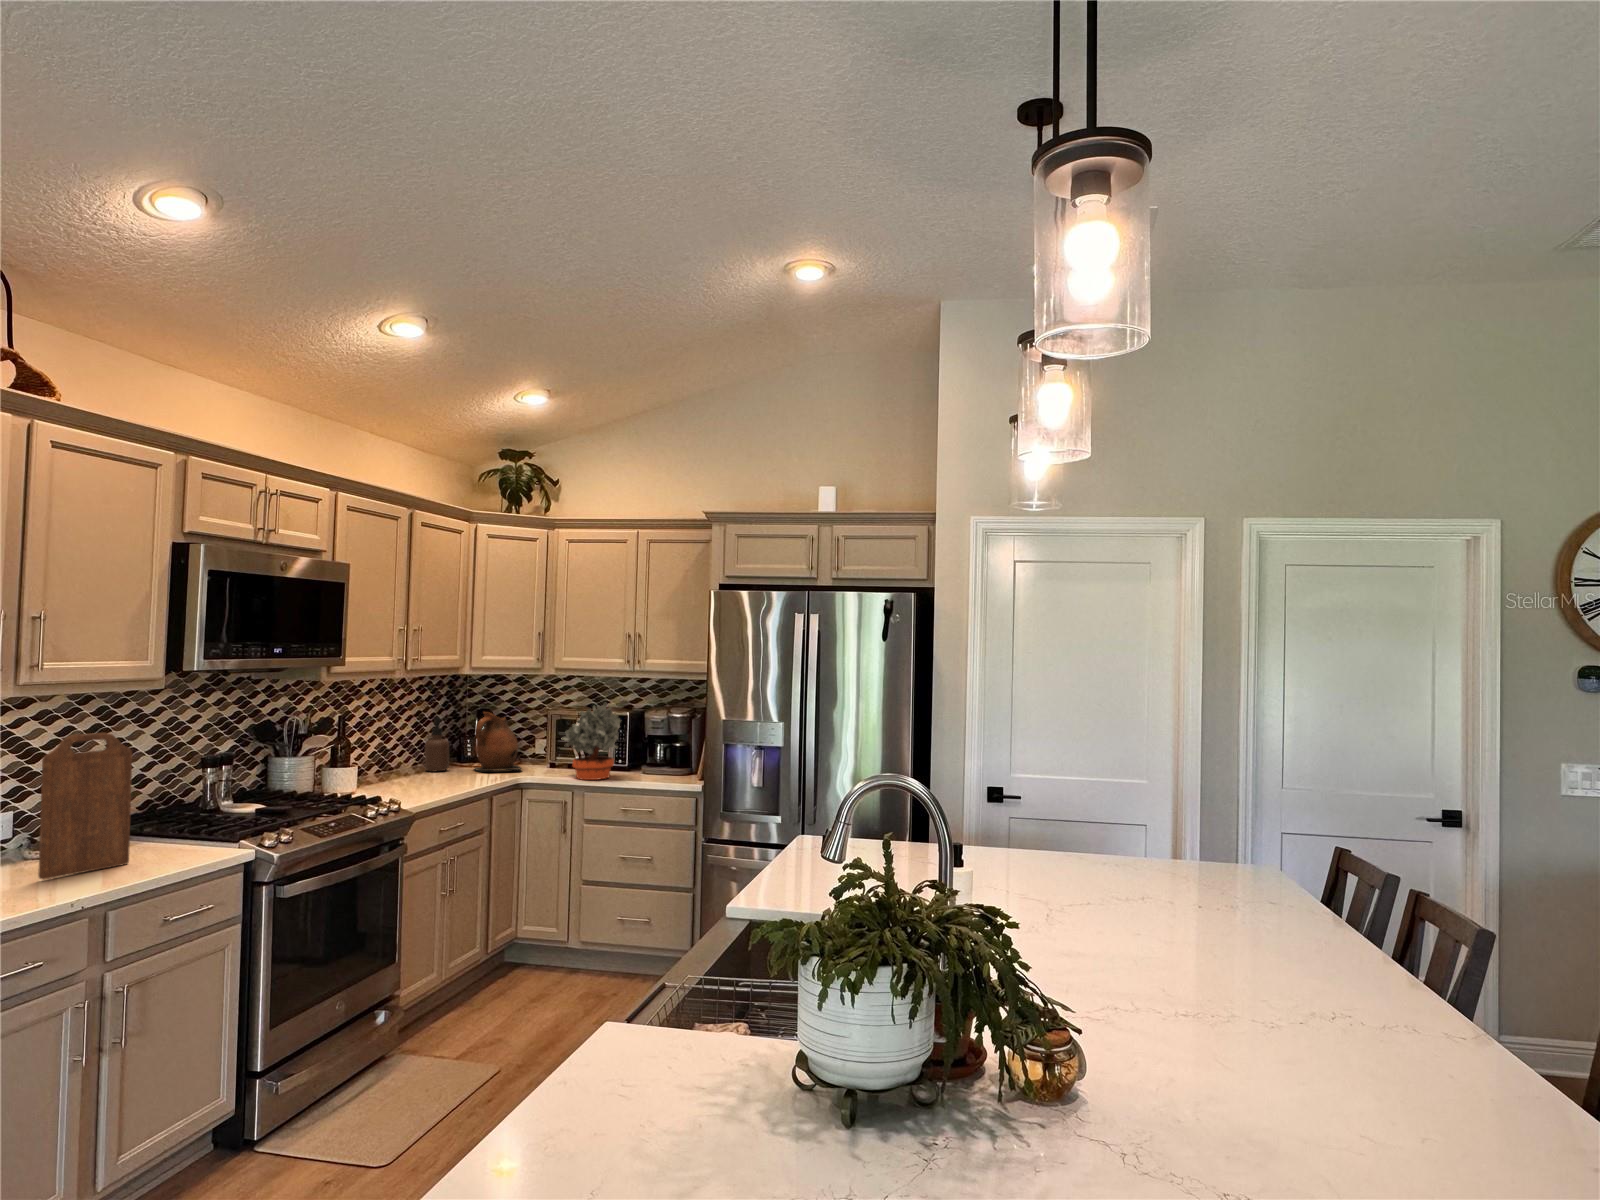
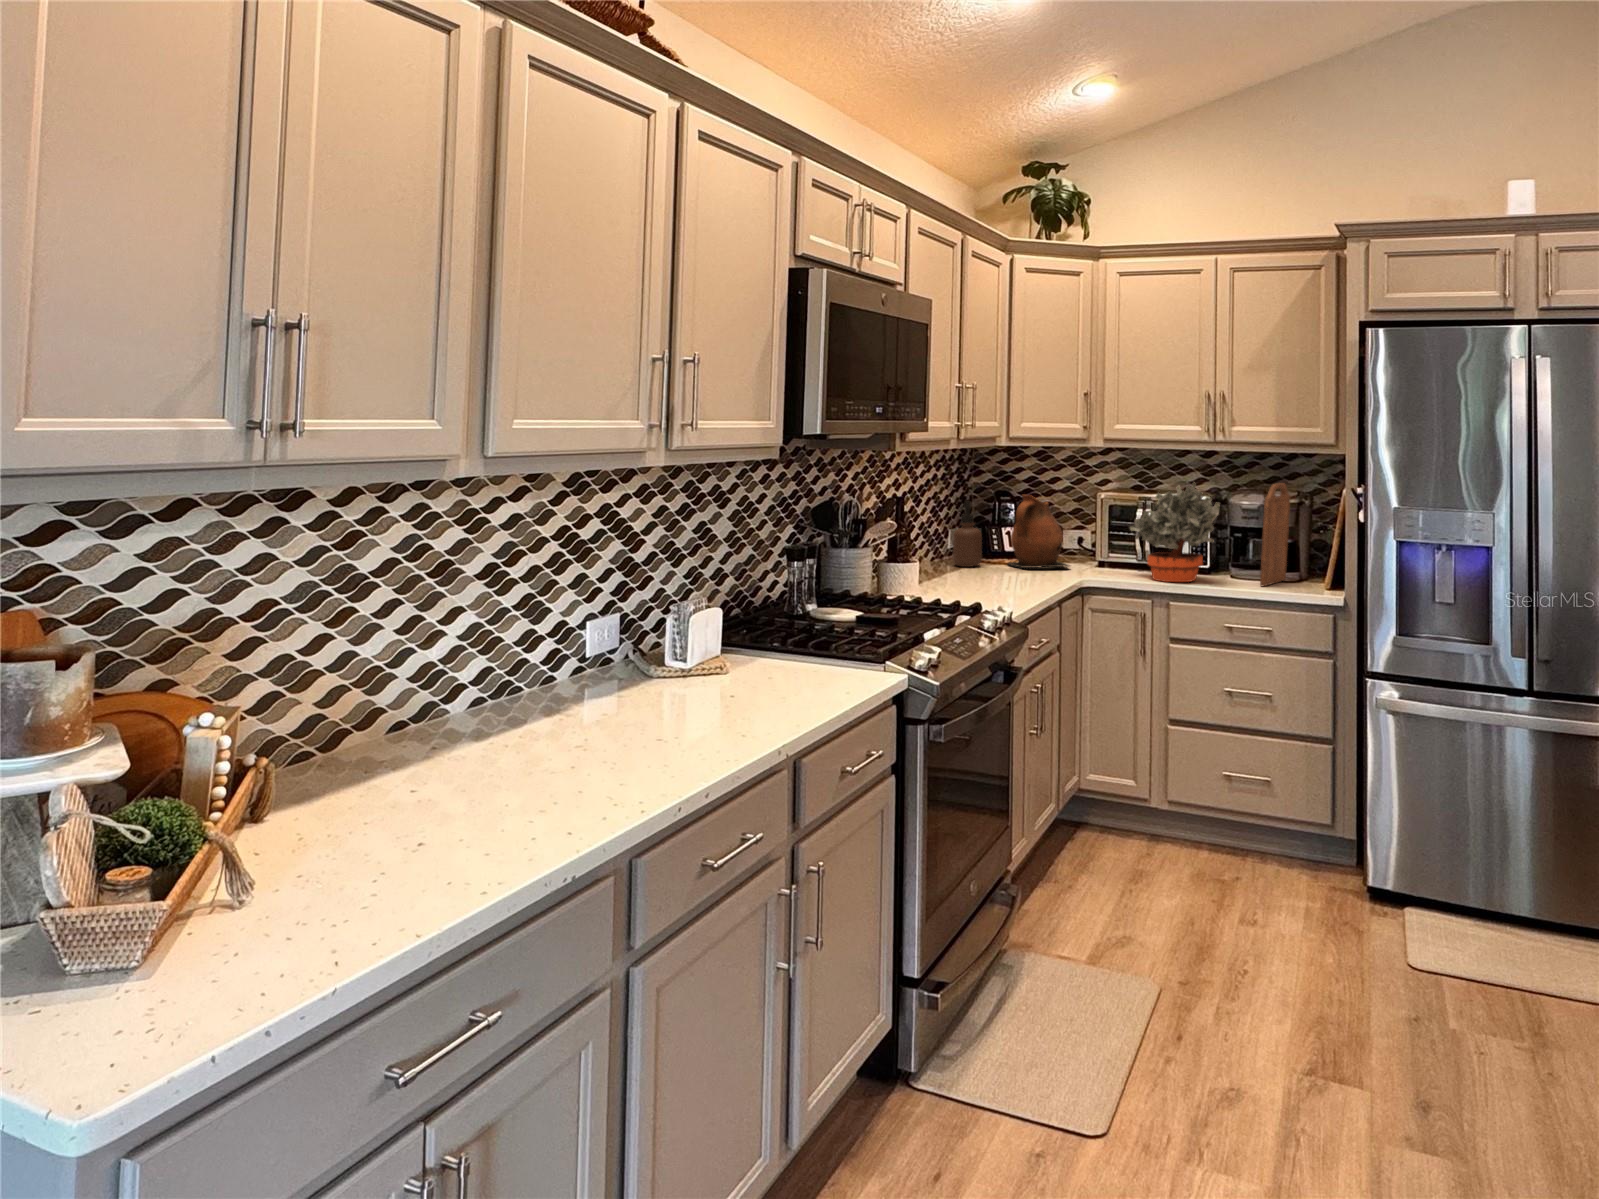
cutting board: present [38,733,132,880] -> present [1260,483,1290,586]

